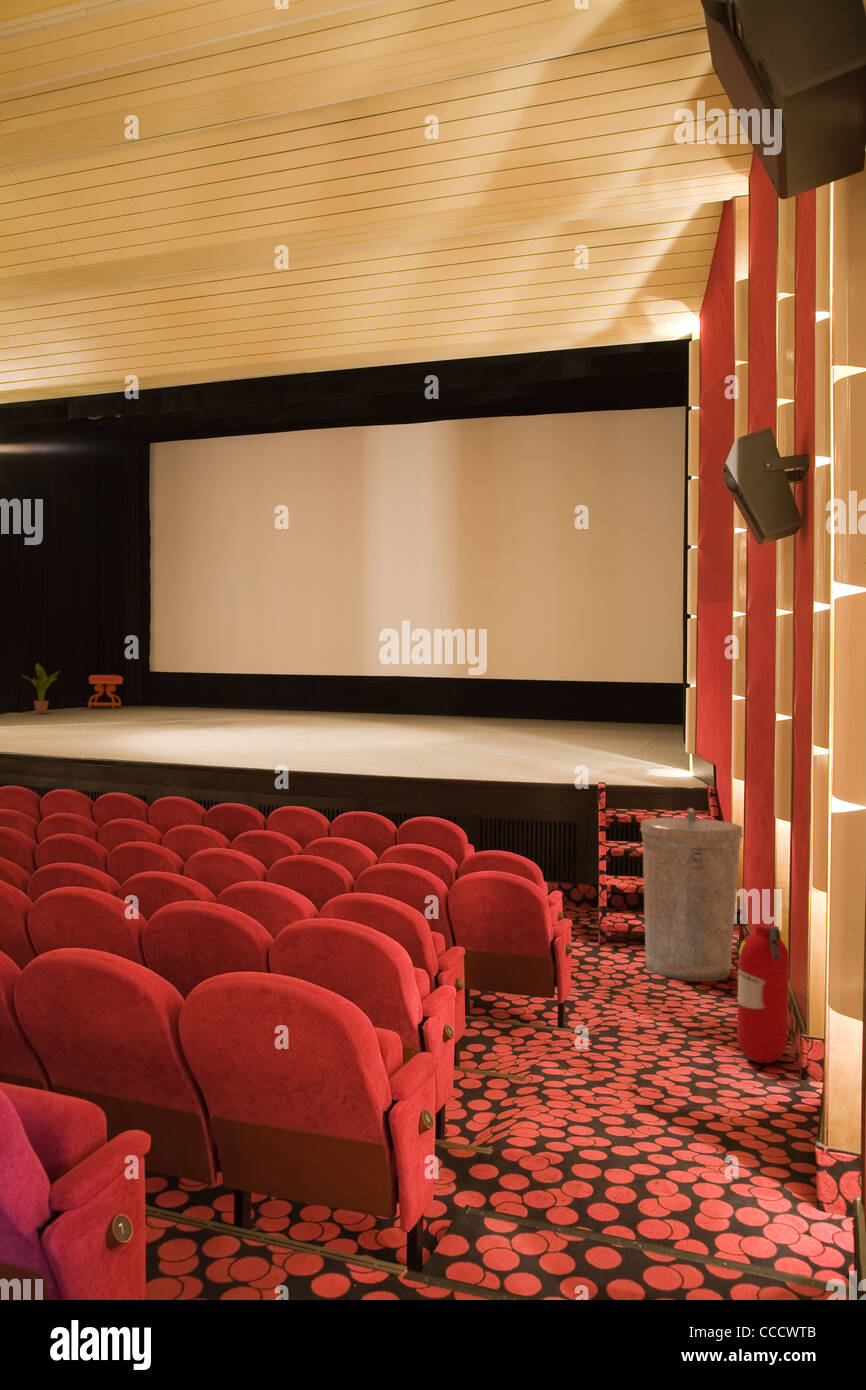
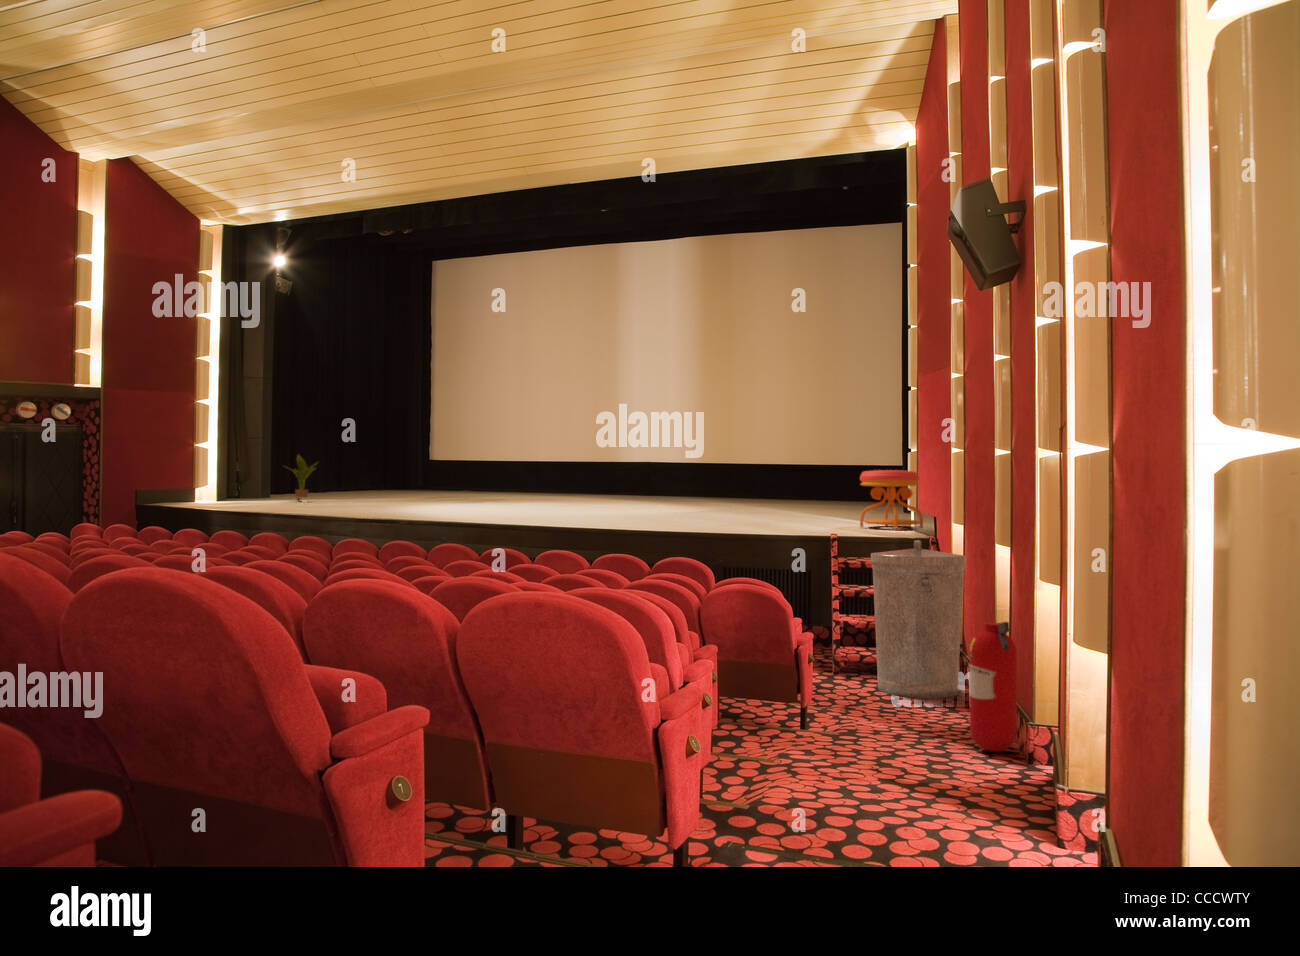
stool: present [89,675,123,708] -> present [860,470,923,529]

